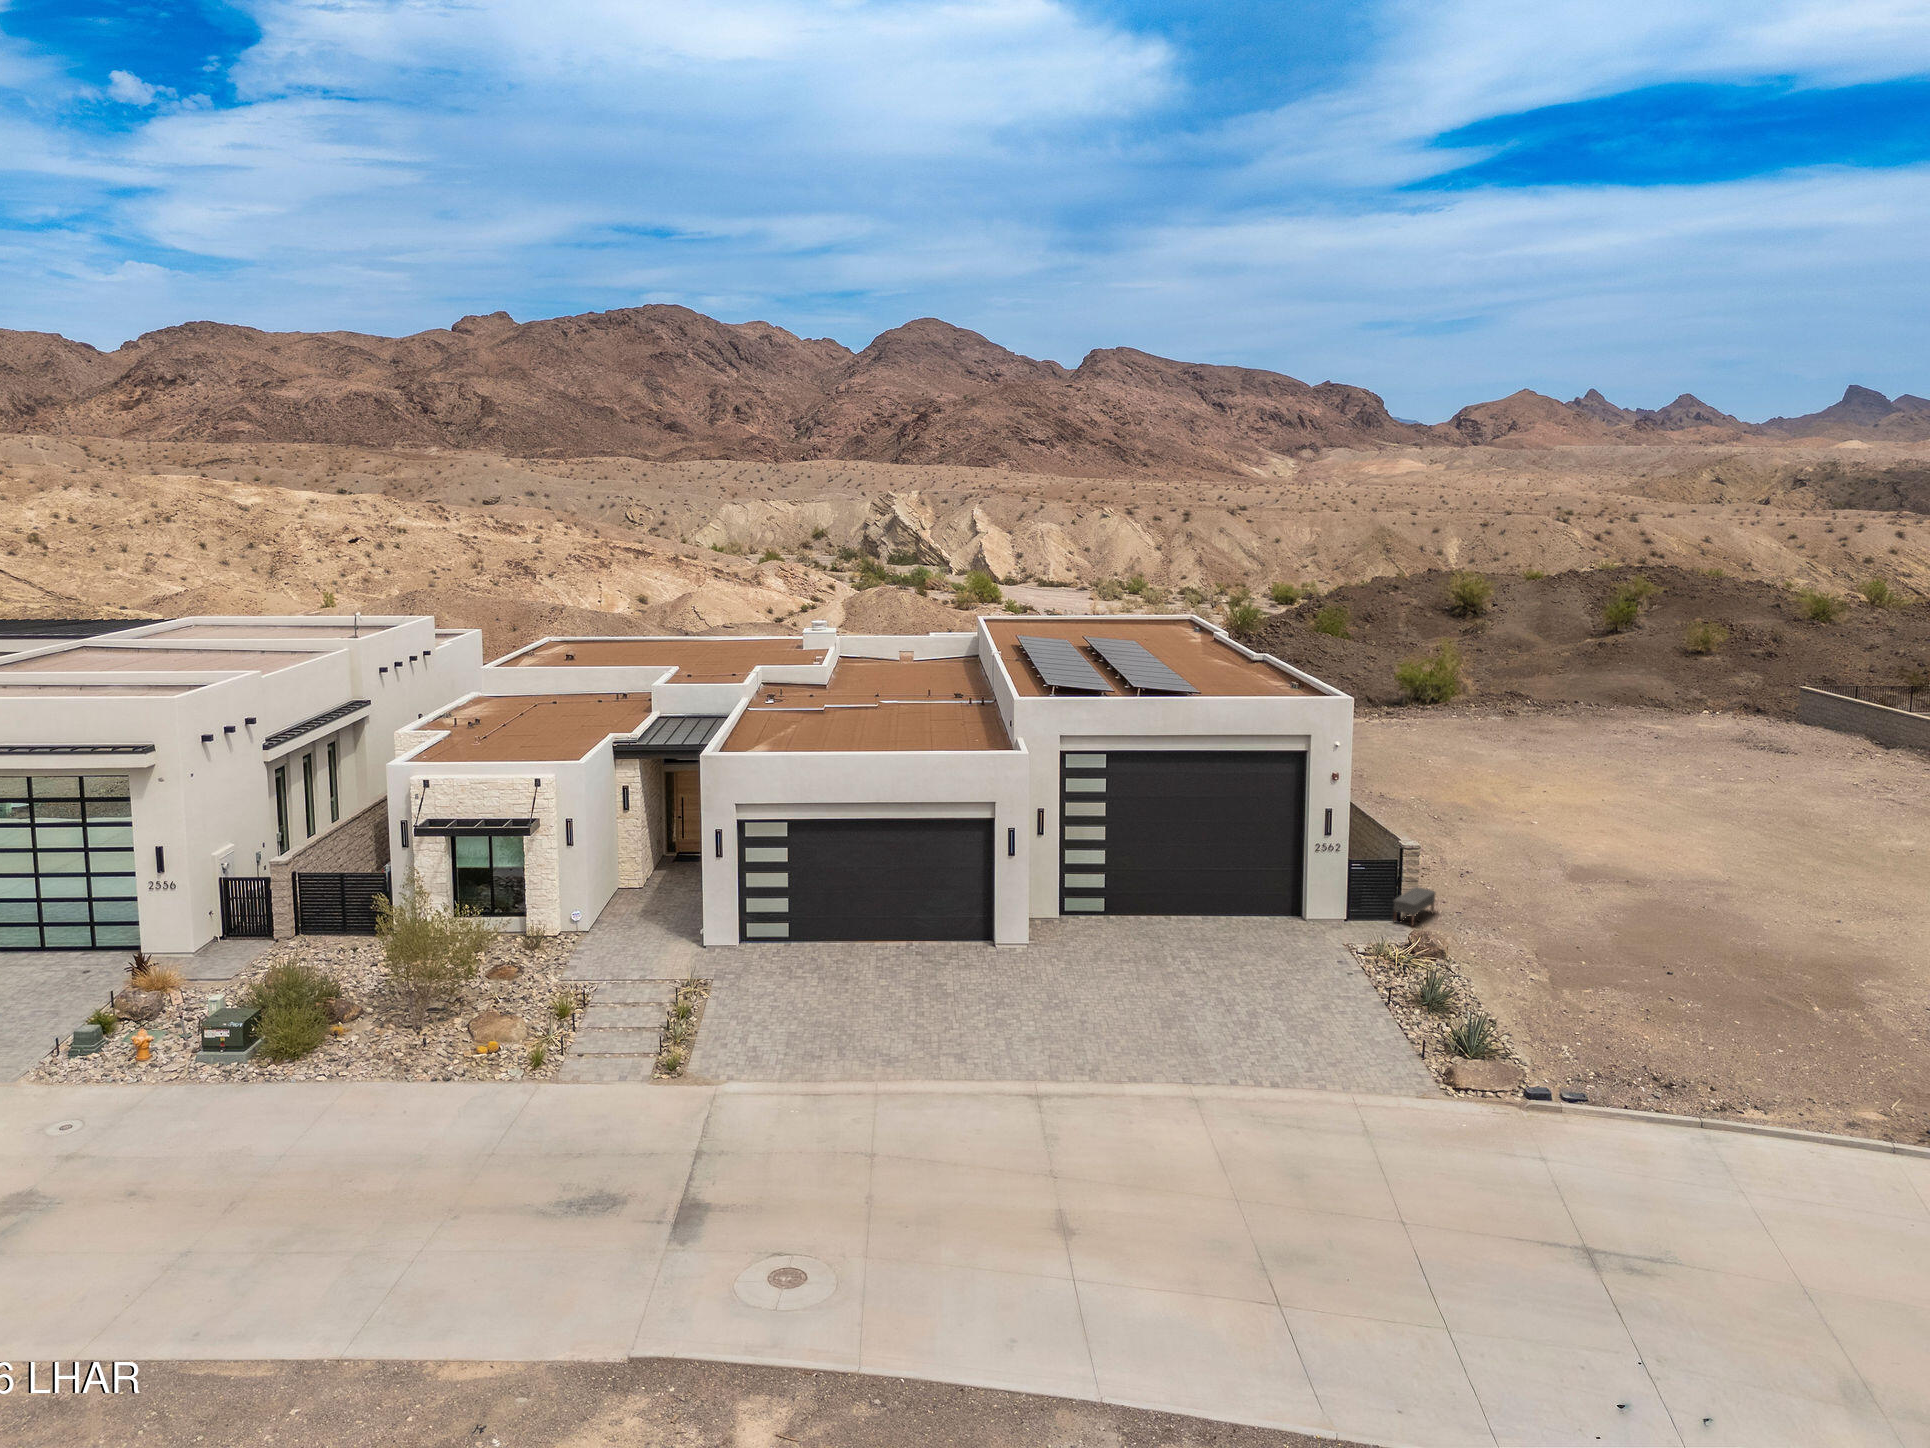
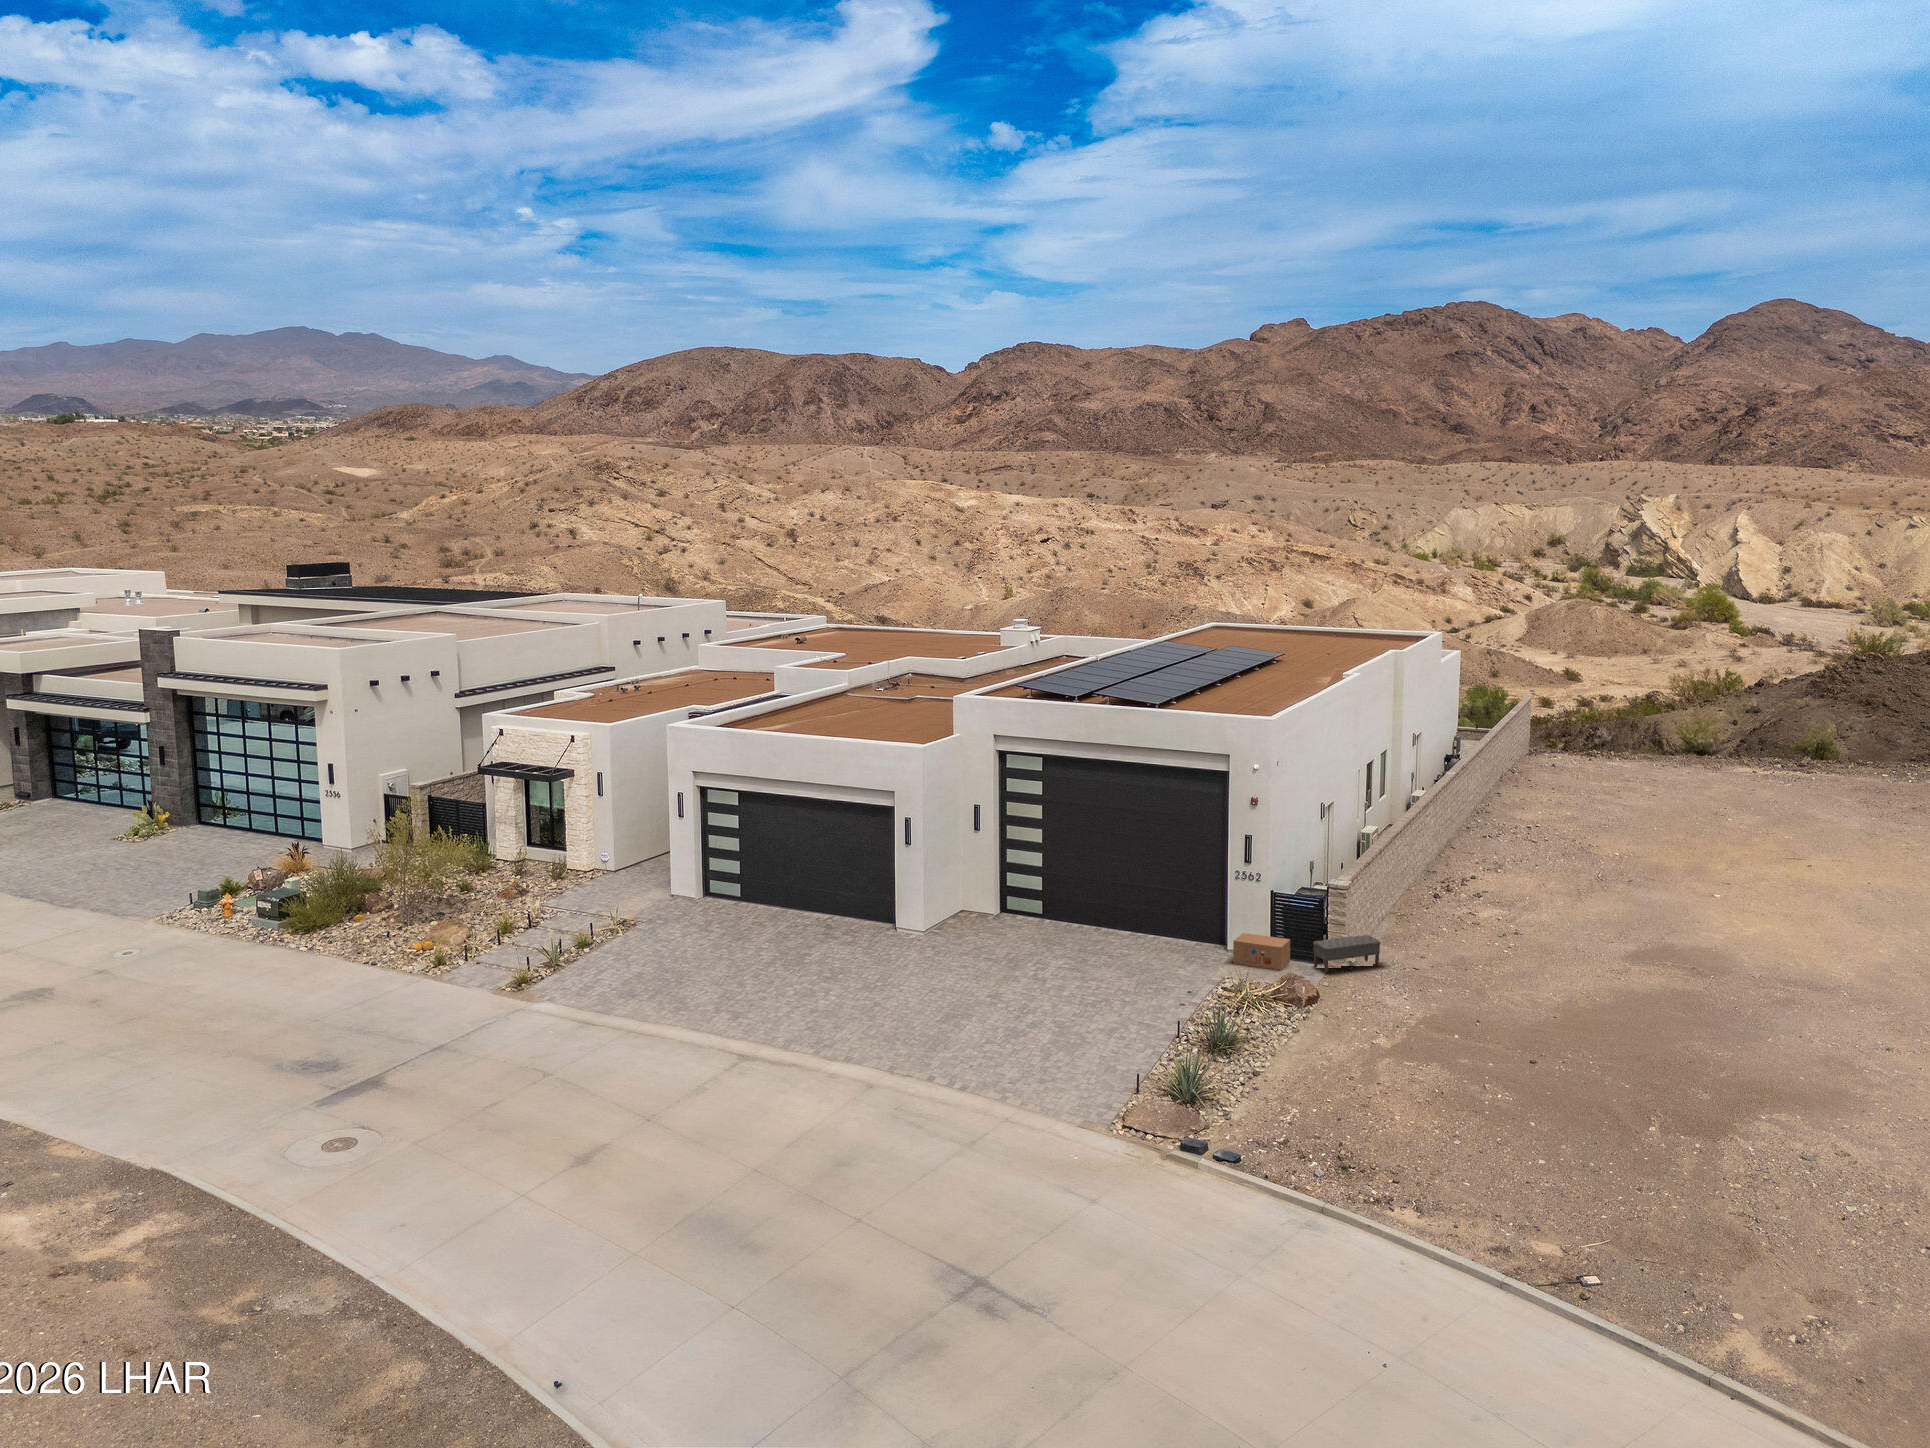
cardboard box: none [1323,901,1378,930] -> present [1233,933,1290,970]

